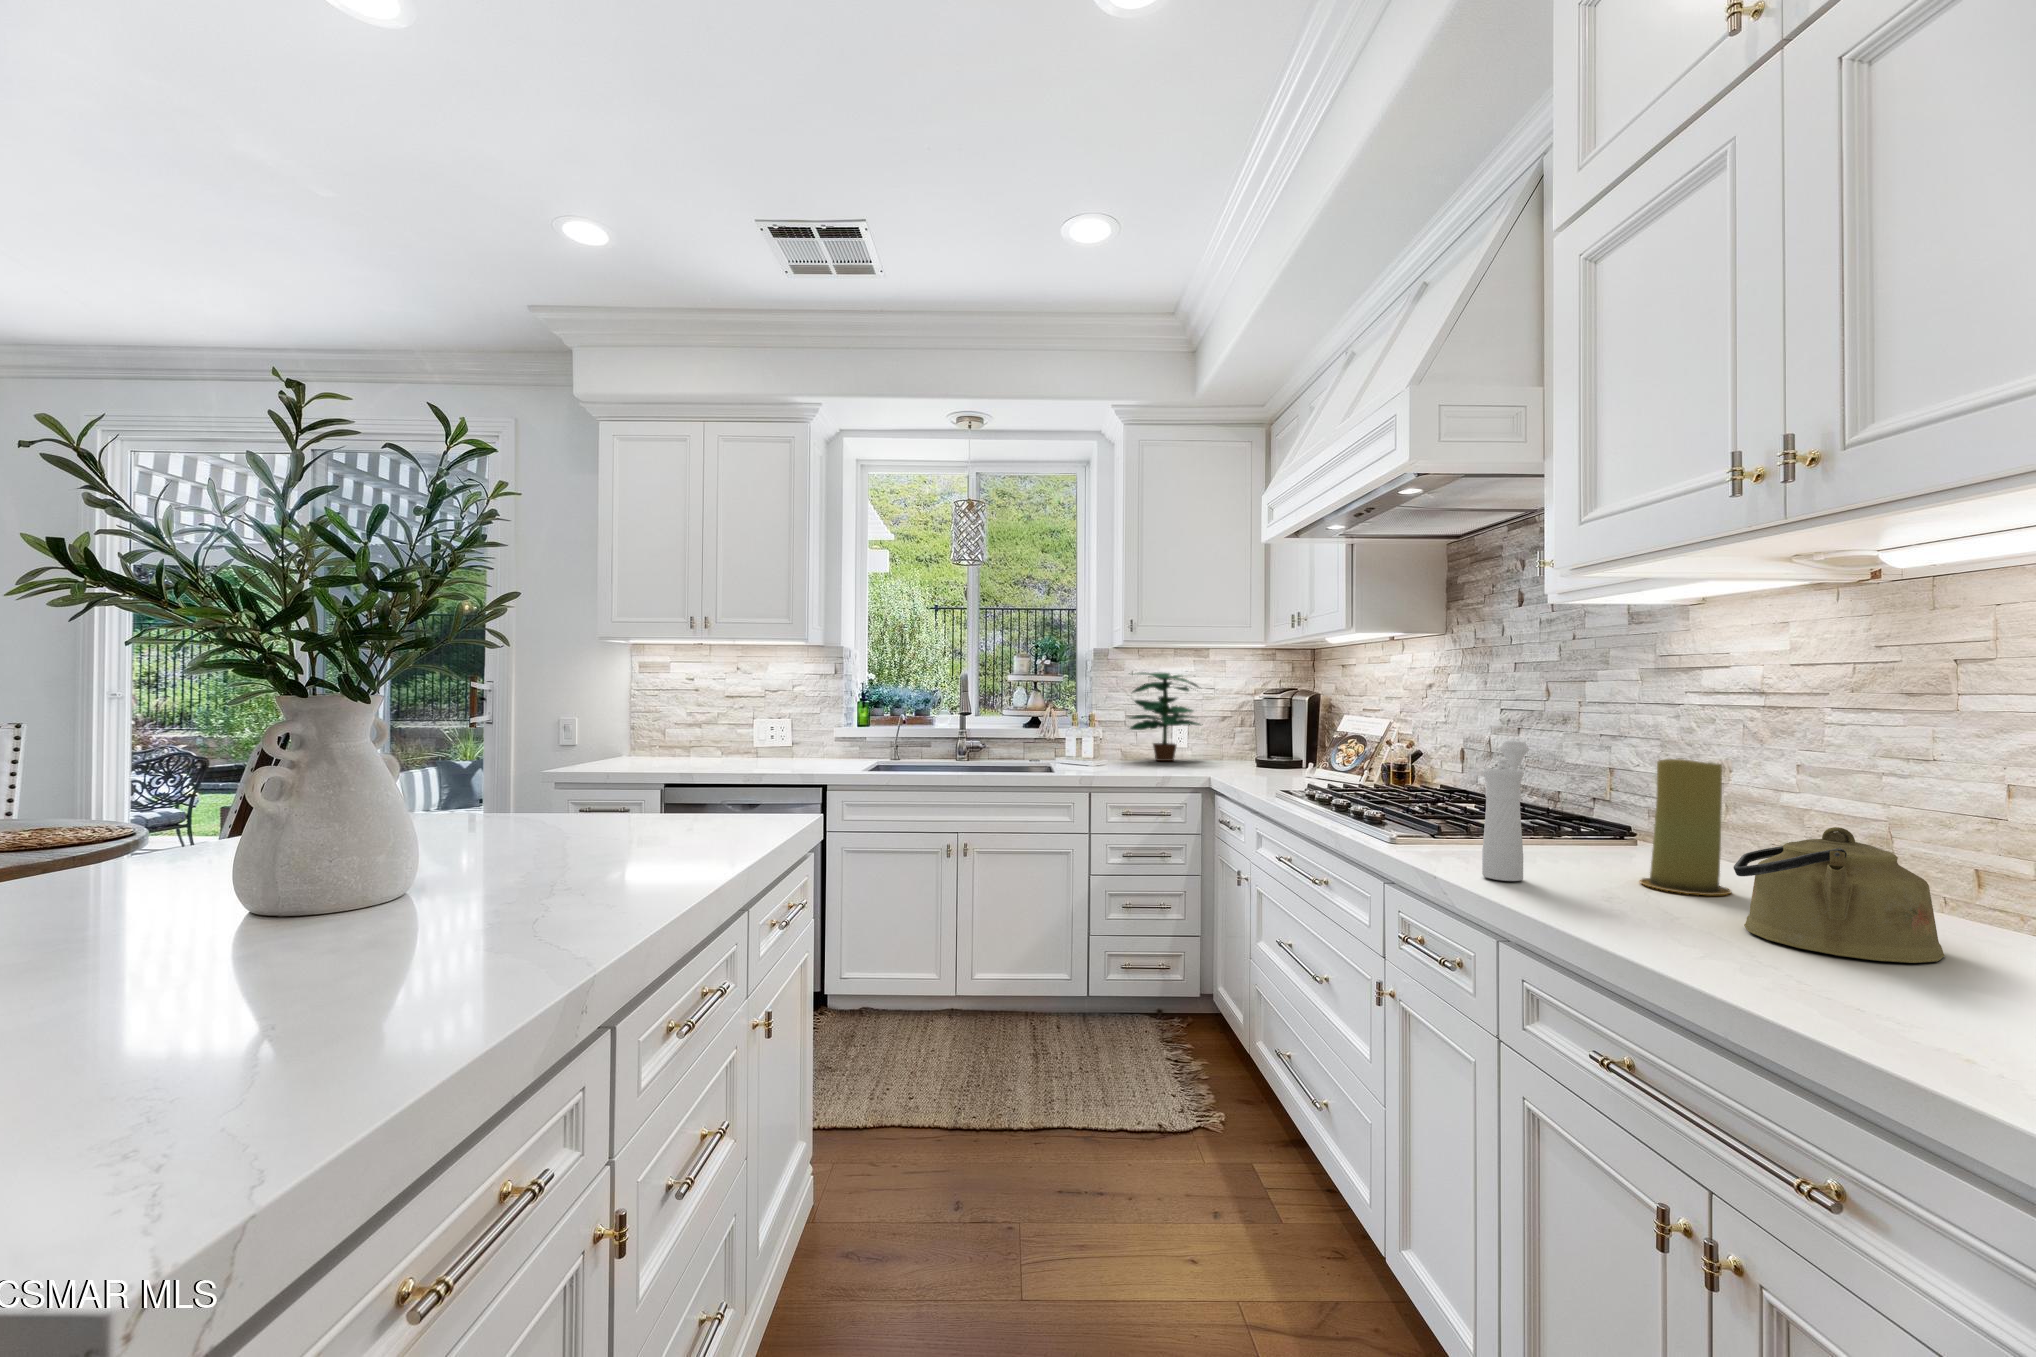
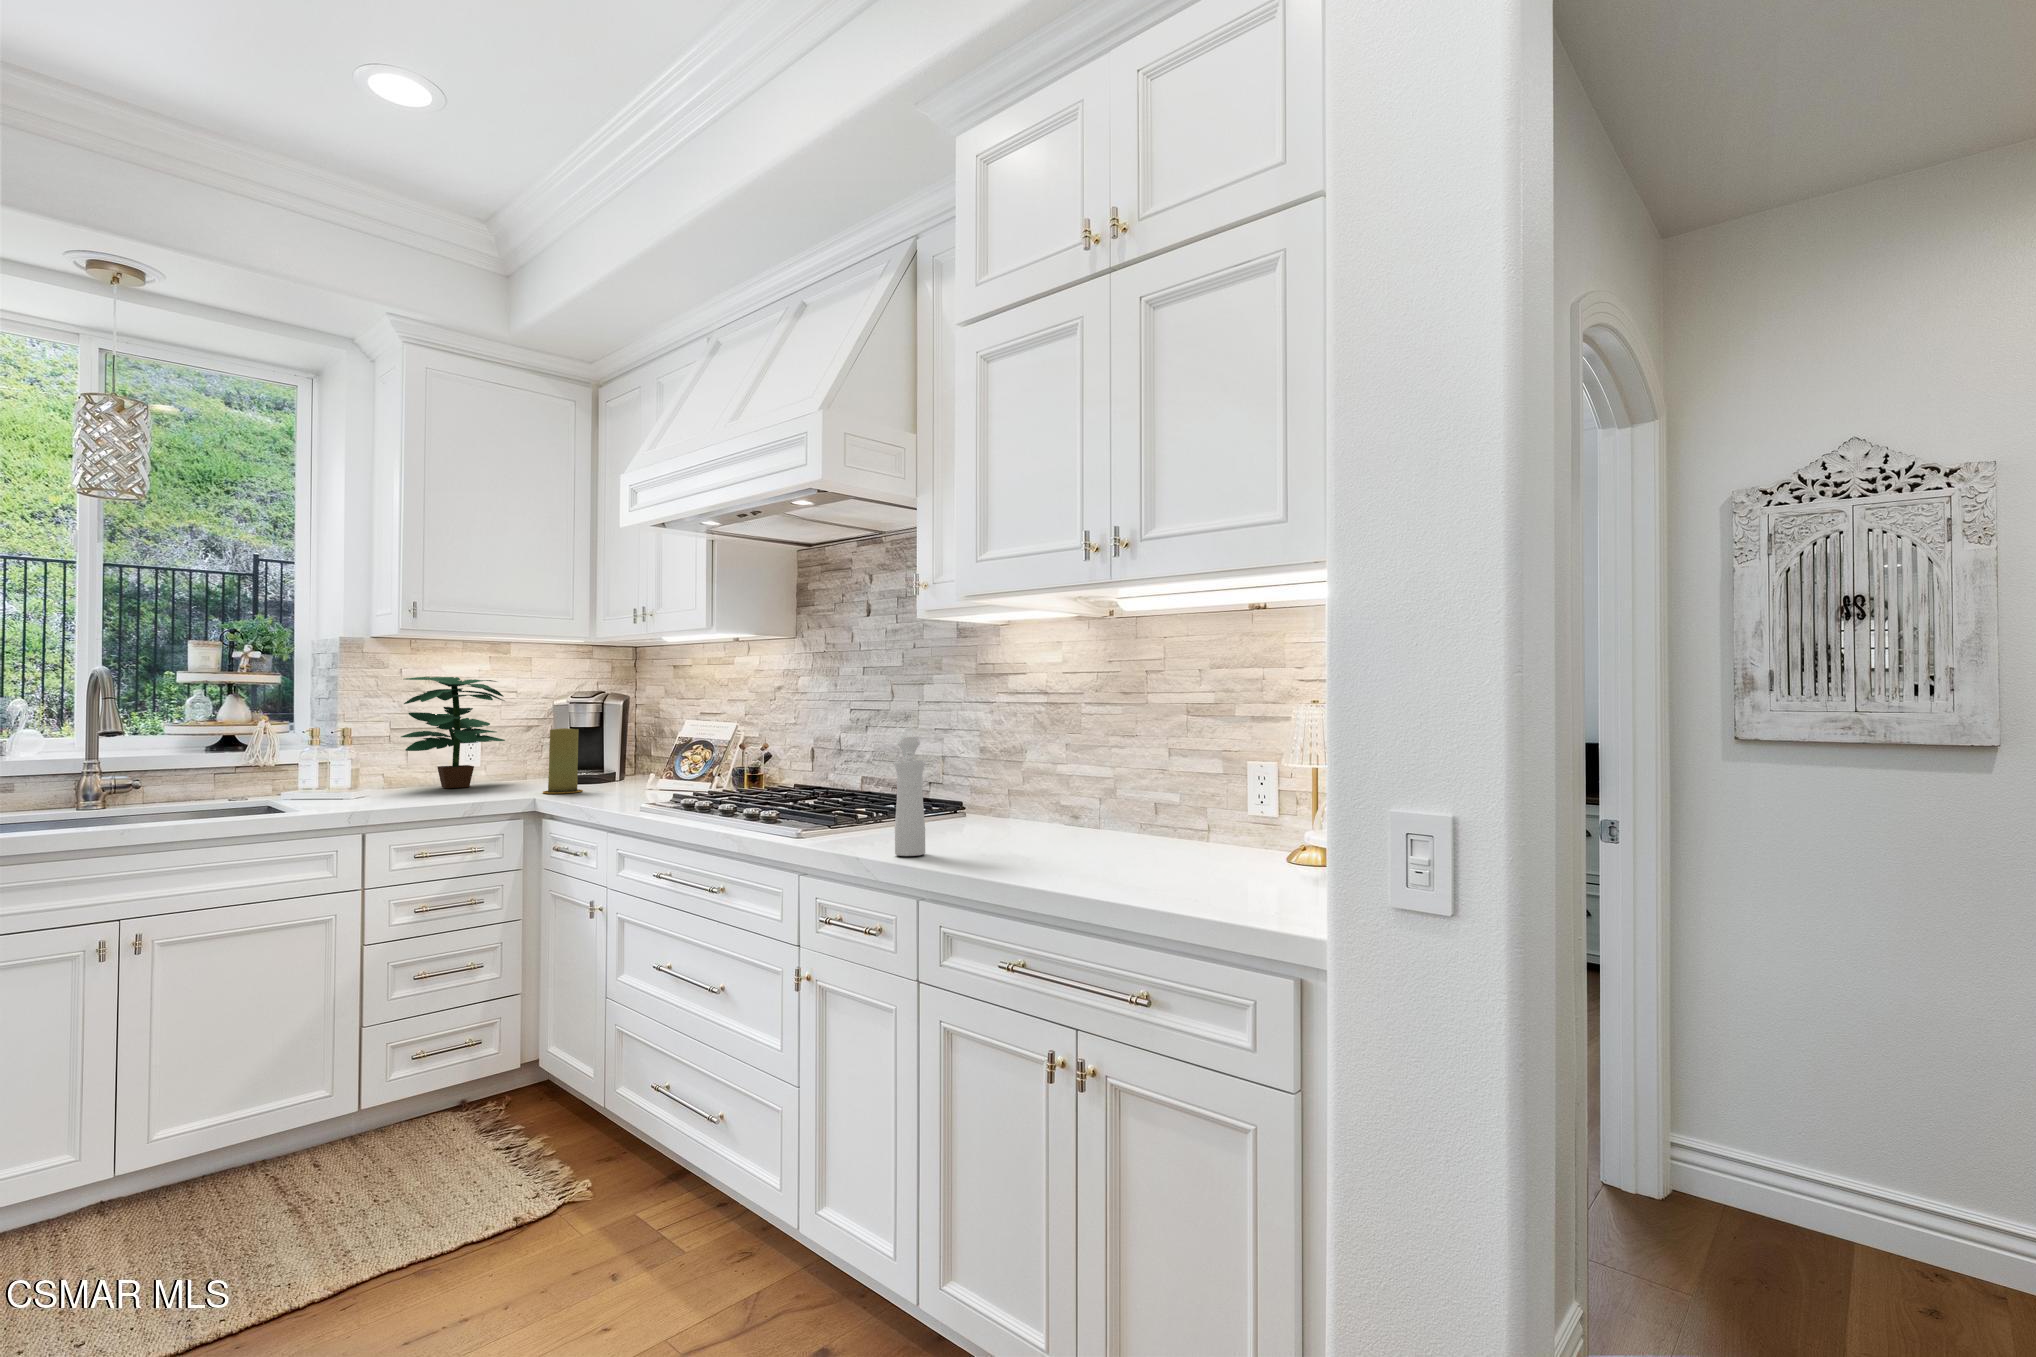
candle: present [1640,759,1731,895] -> present [543,728,582,793]
kettle: present [1733,827,1945,963] -> none [1071,783,1176,868]

